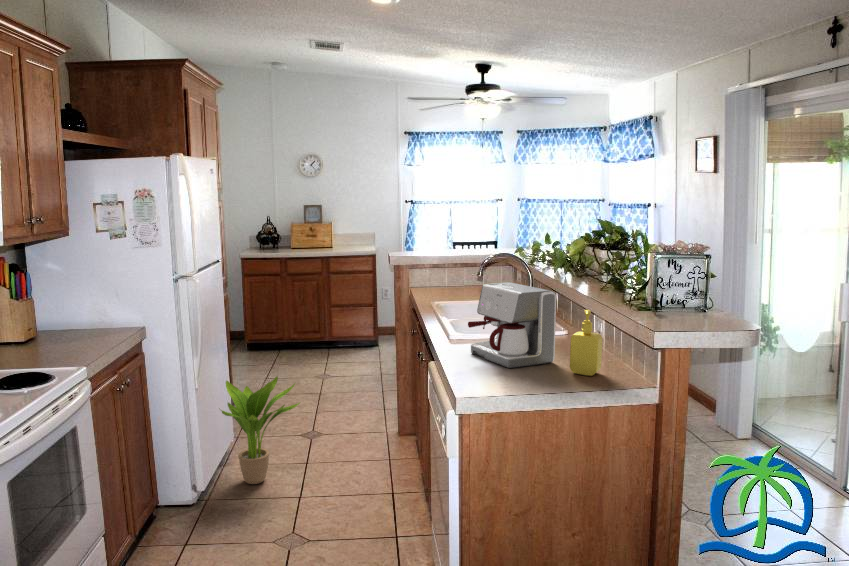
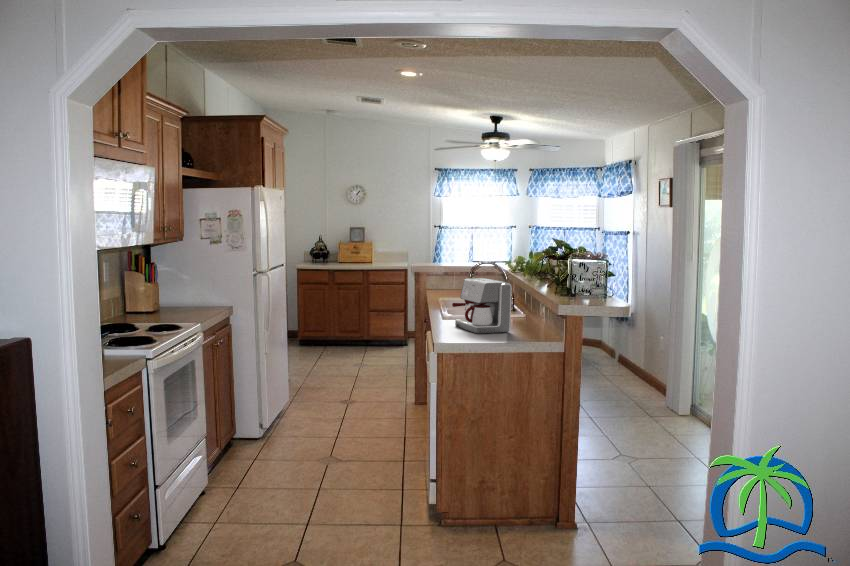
soap dispenser: present [570,310,602,376] -> none [517,295,539,339]
potted plant: present [221,377,300,484] -> none [279,351,340,430]

